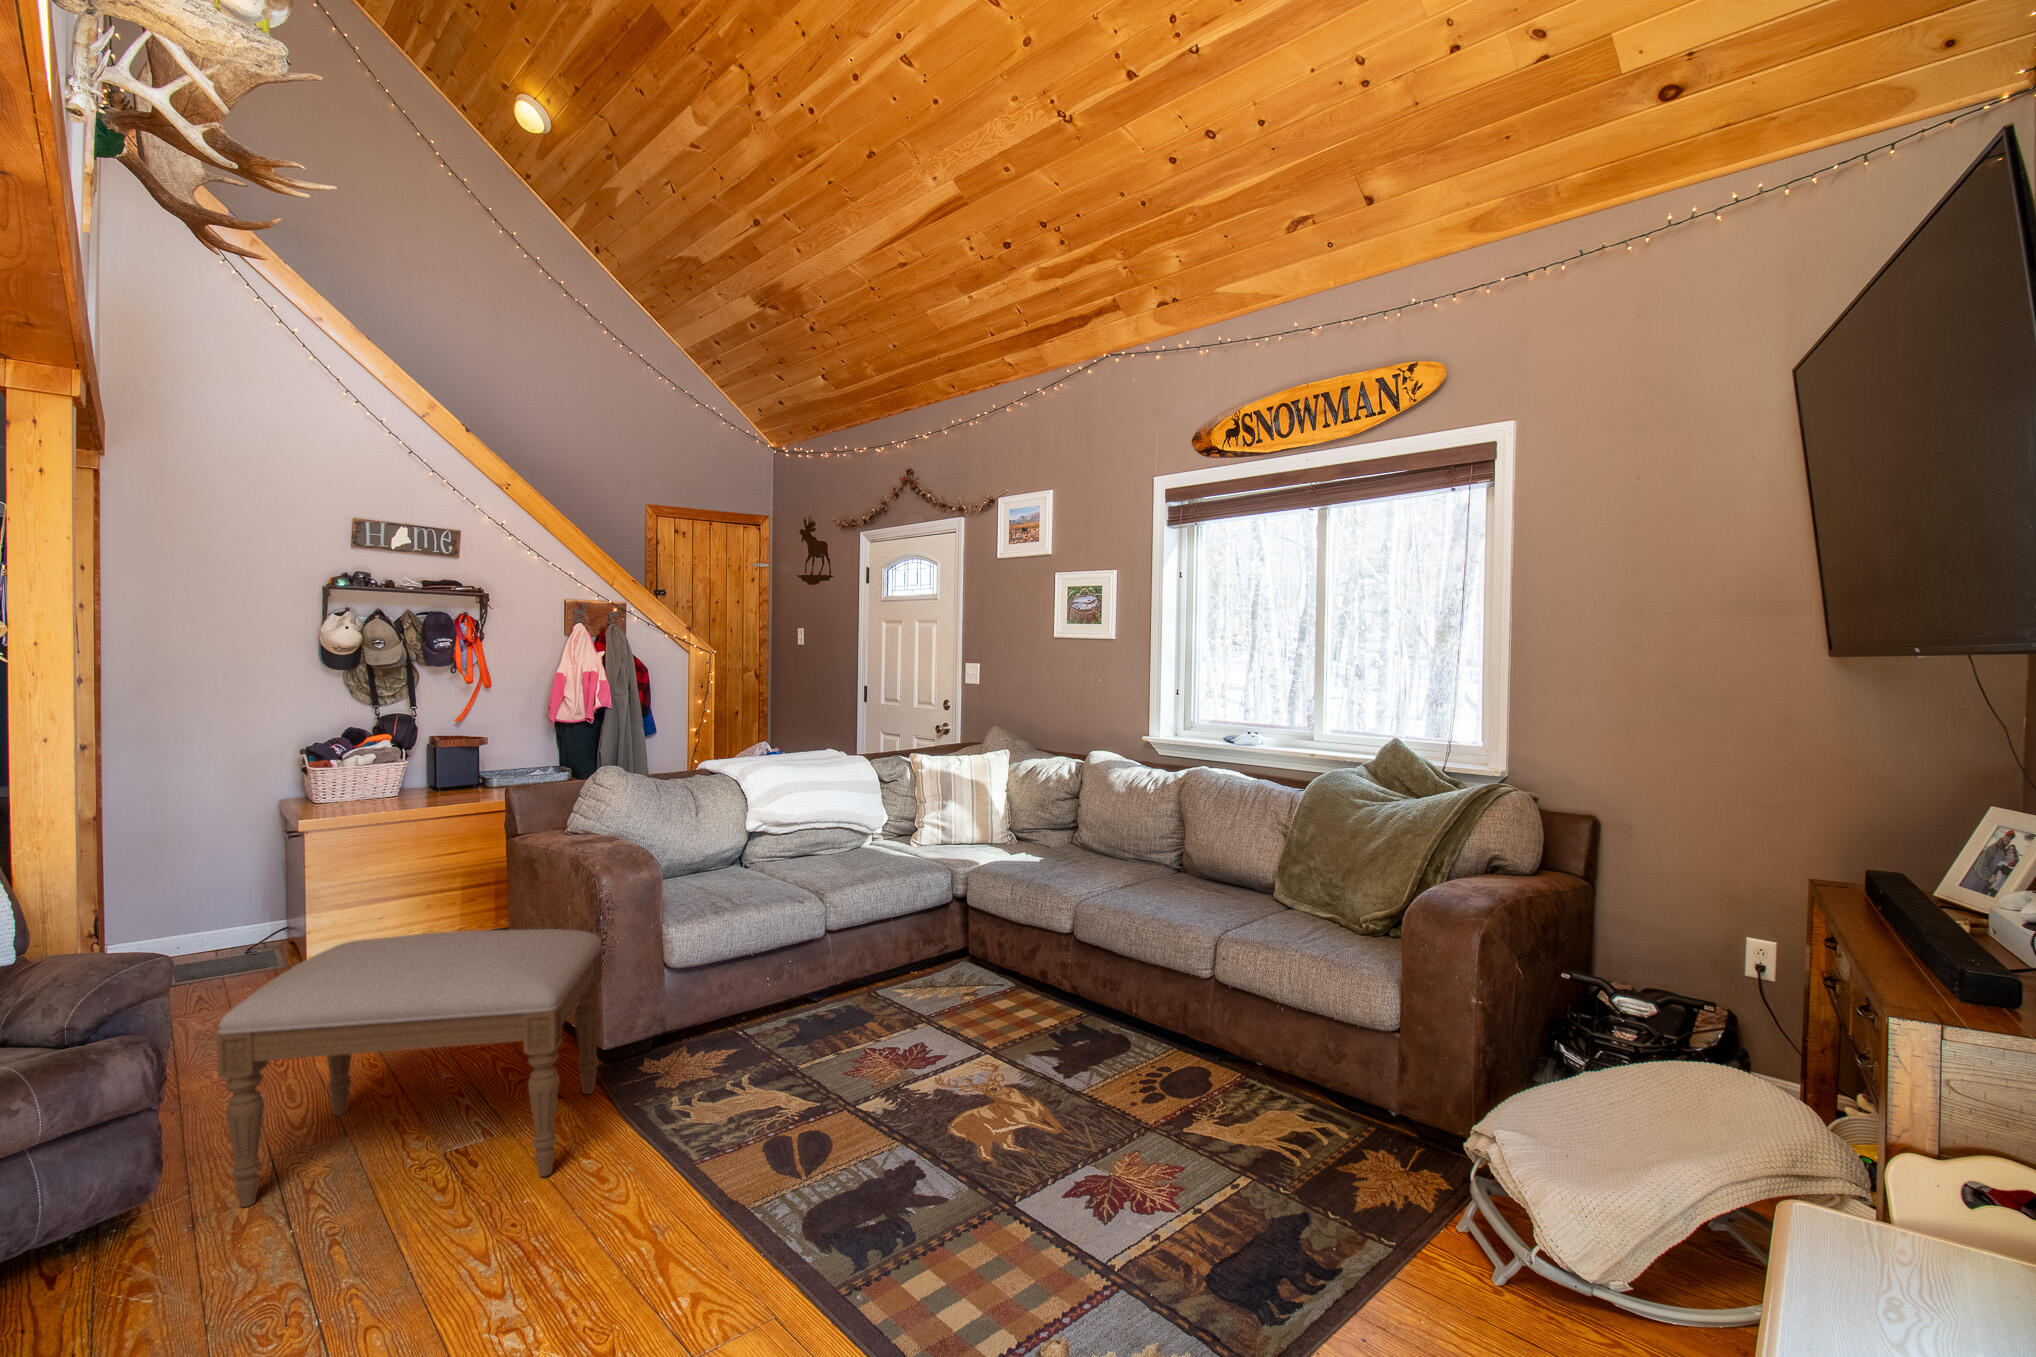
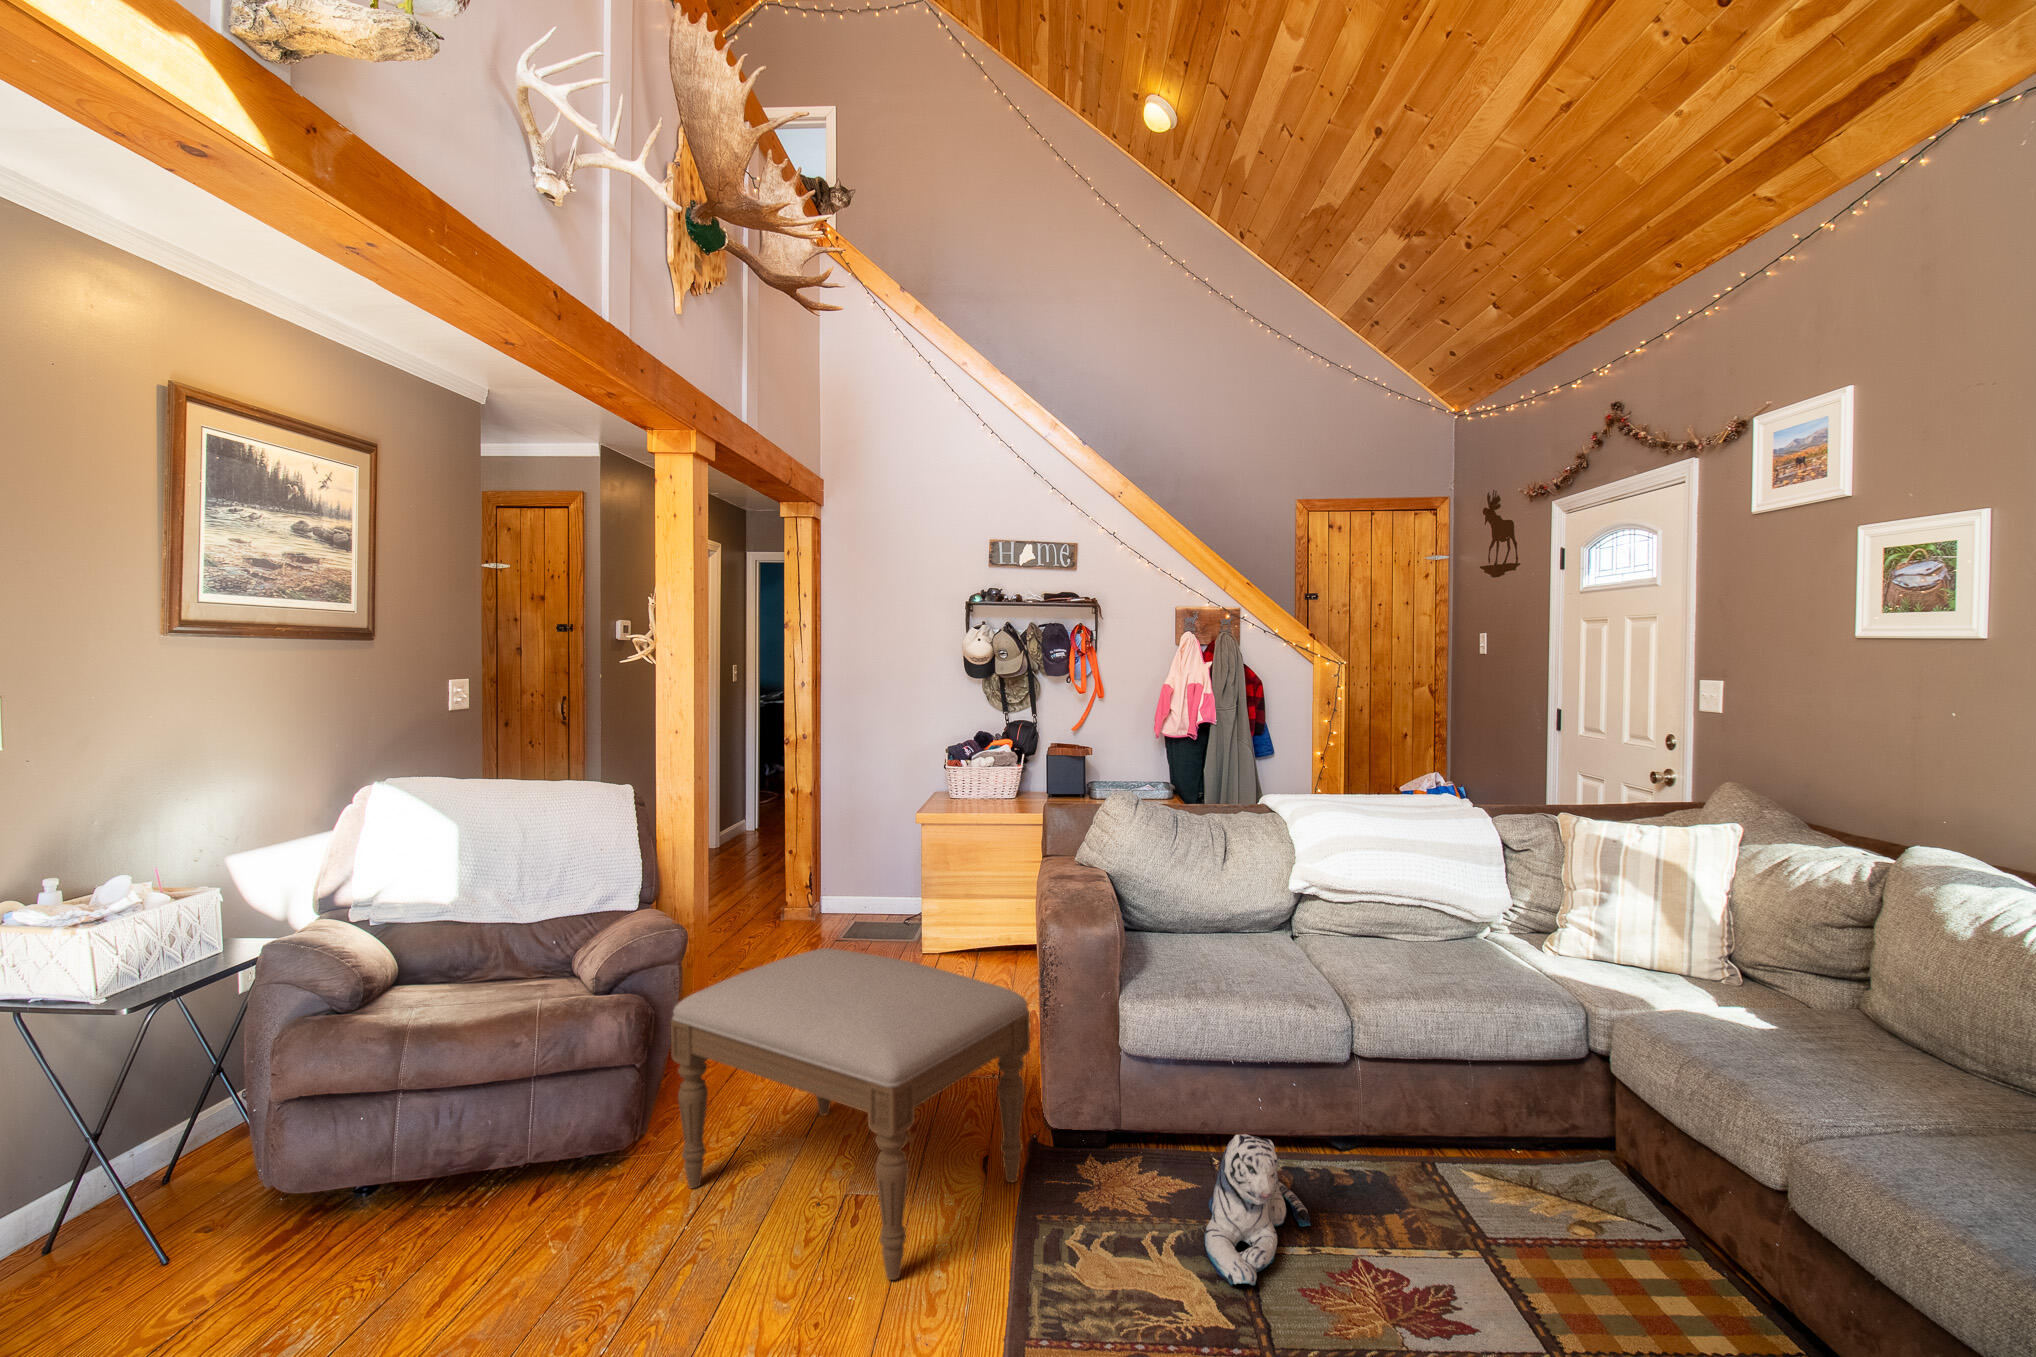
plush toy: none [753,989,829,1086] -> present [1204,1134,1311,1285]

